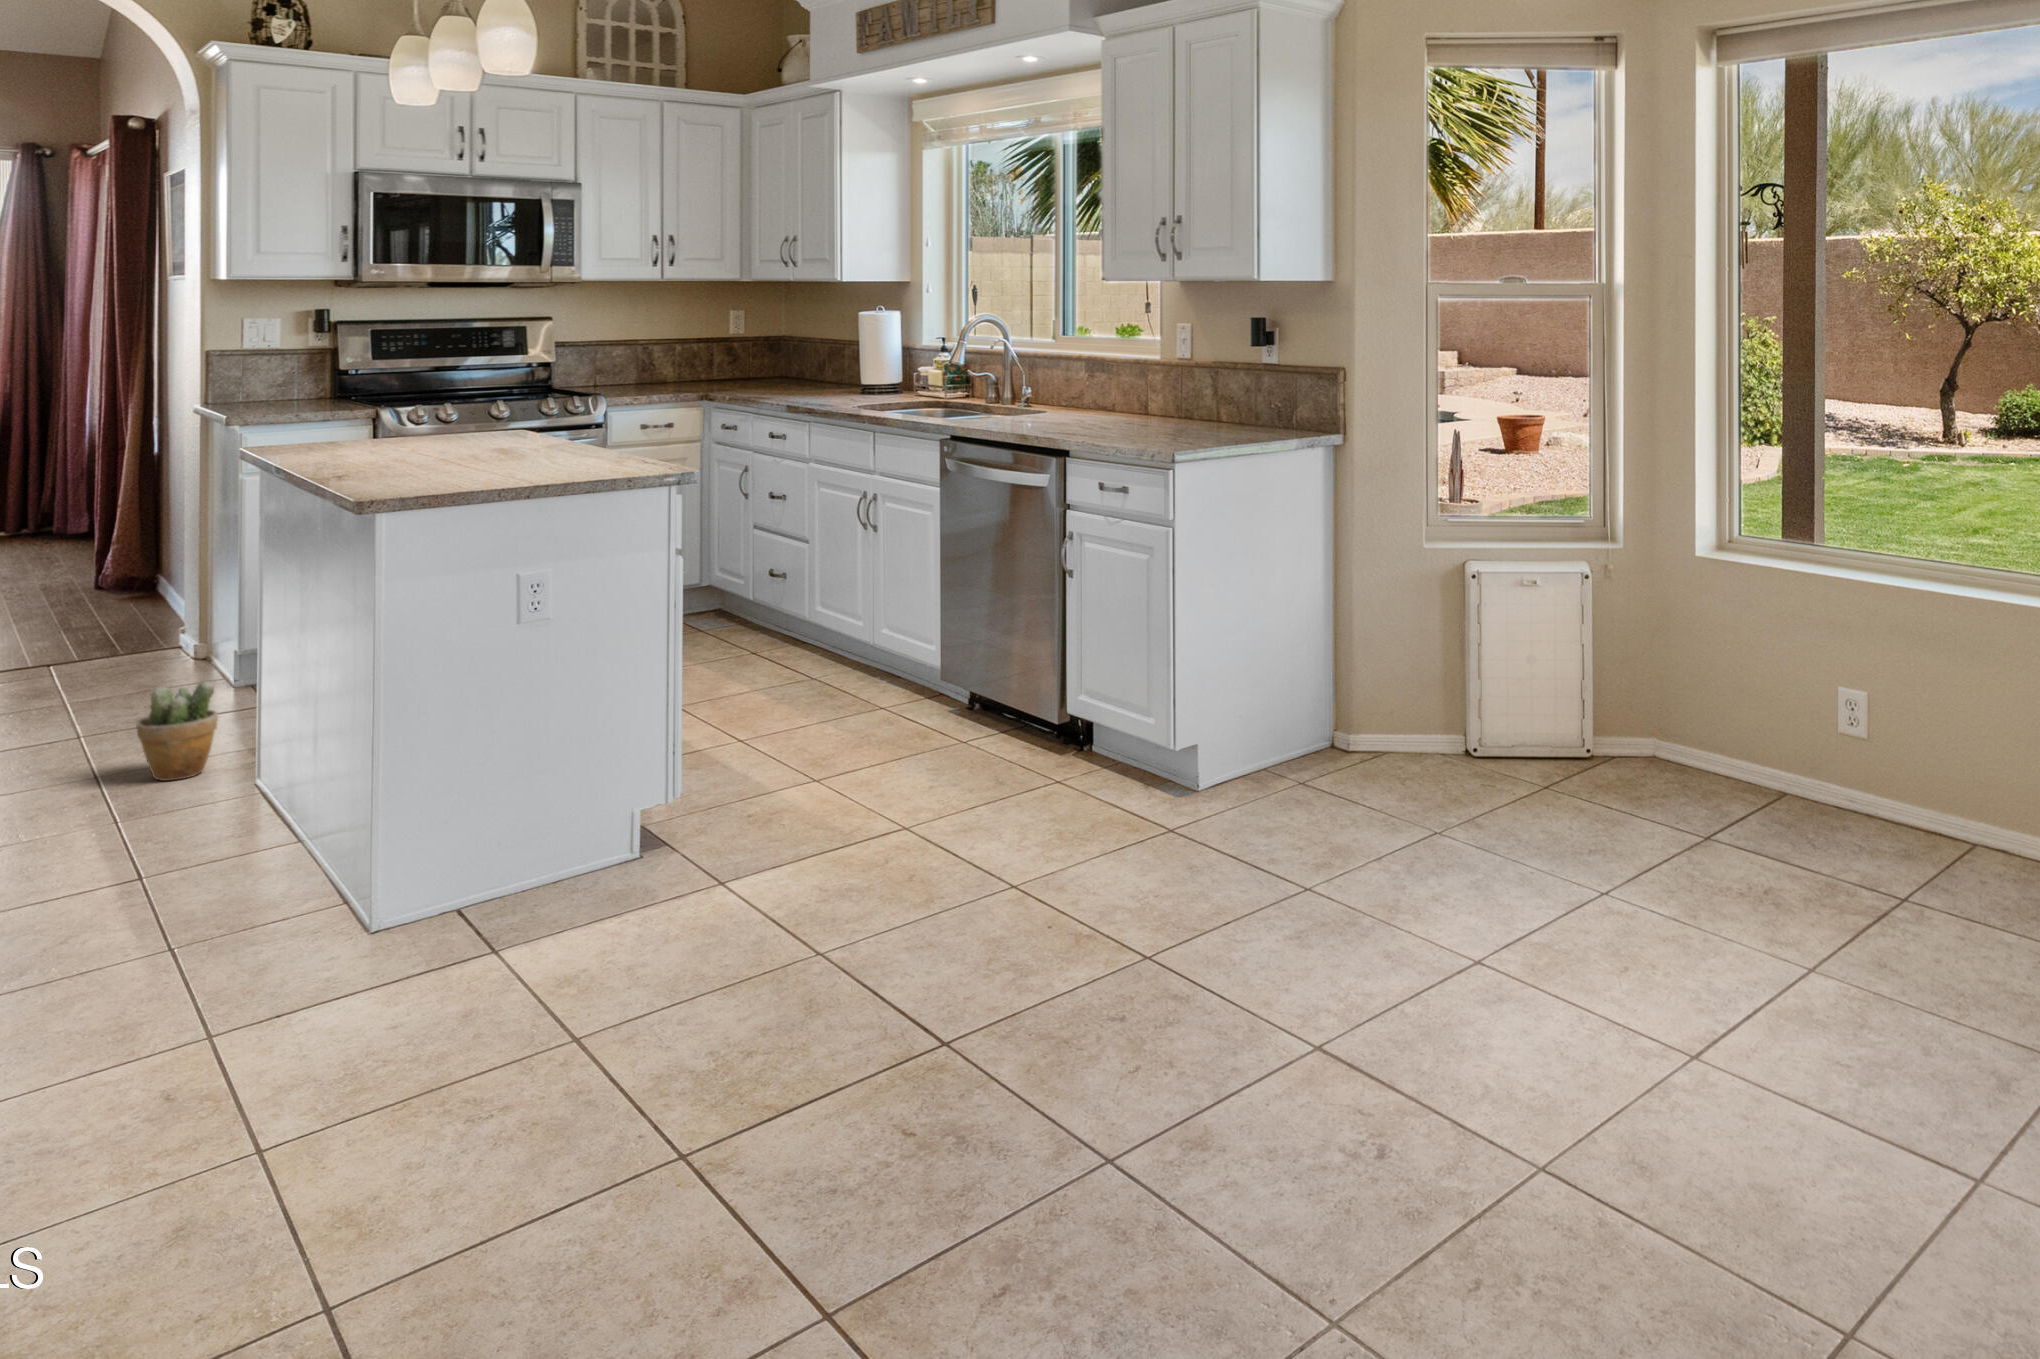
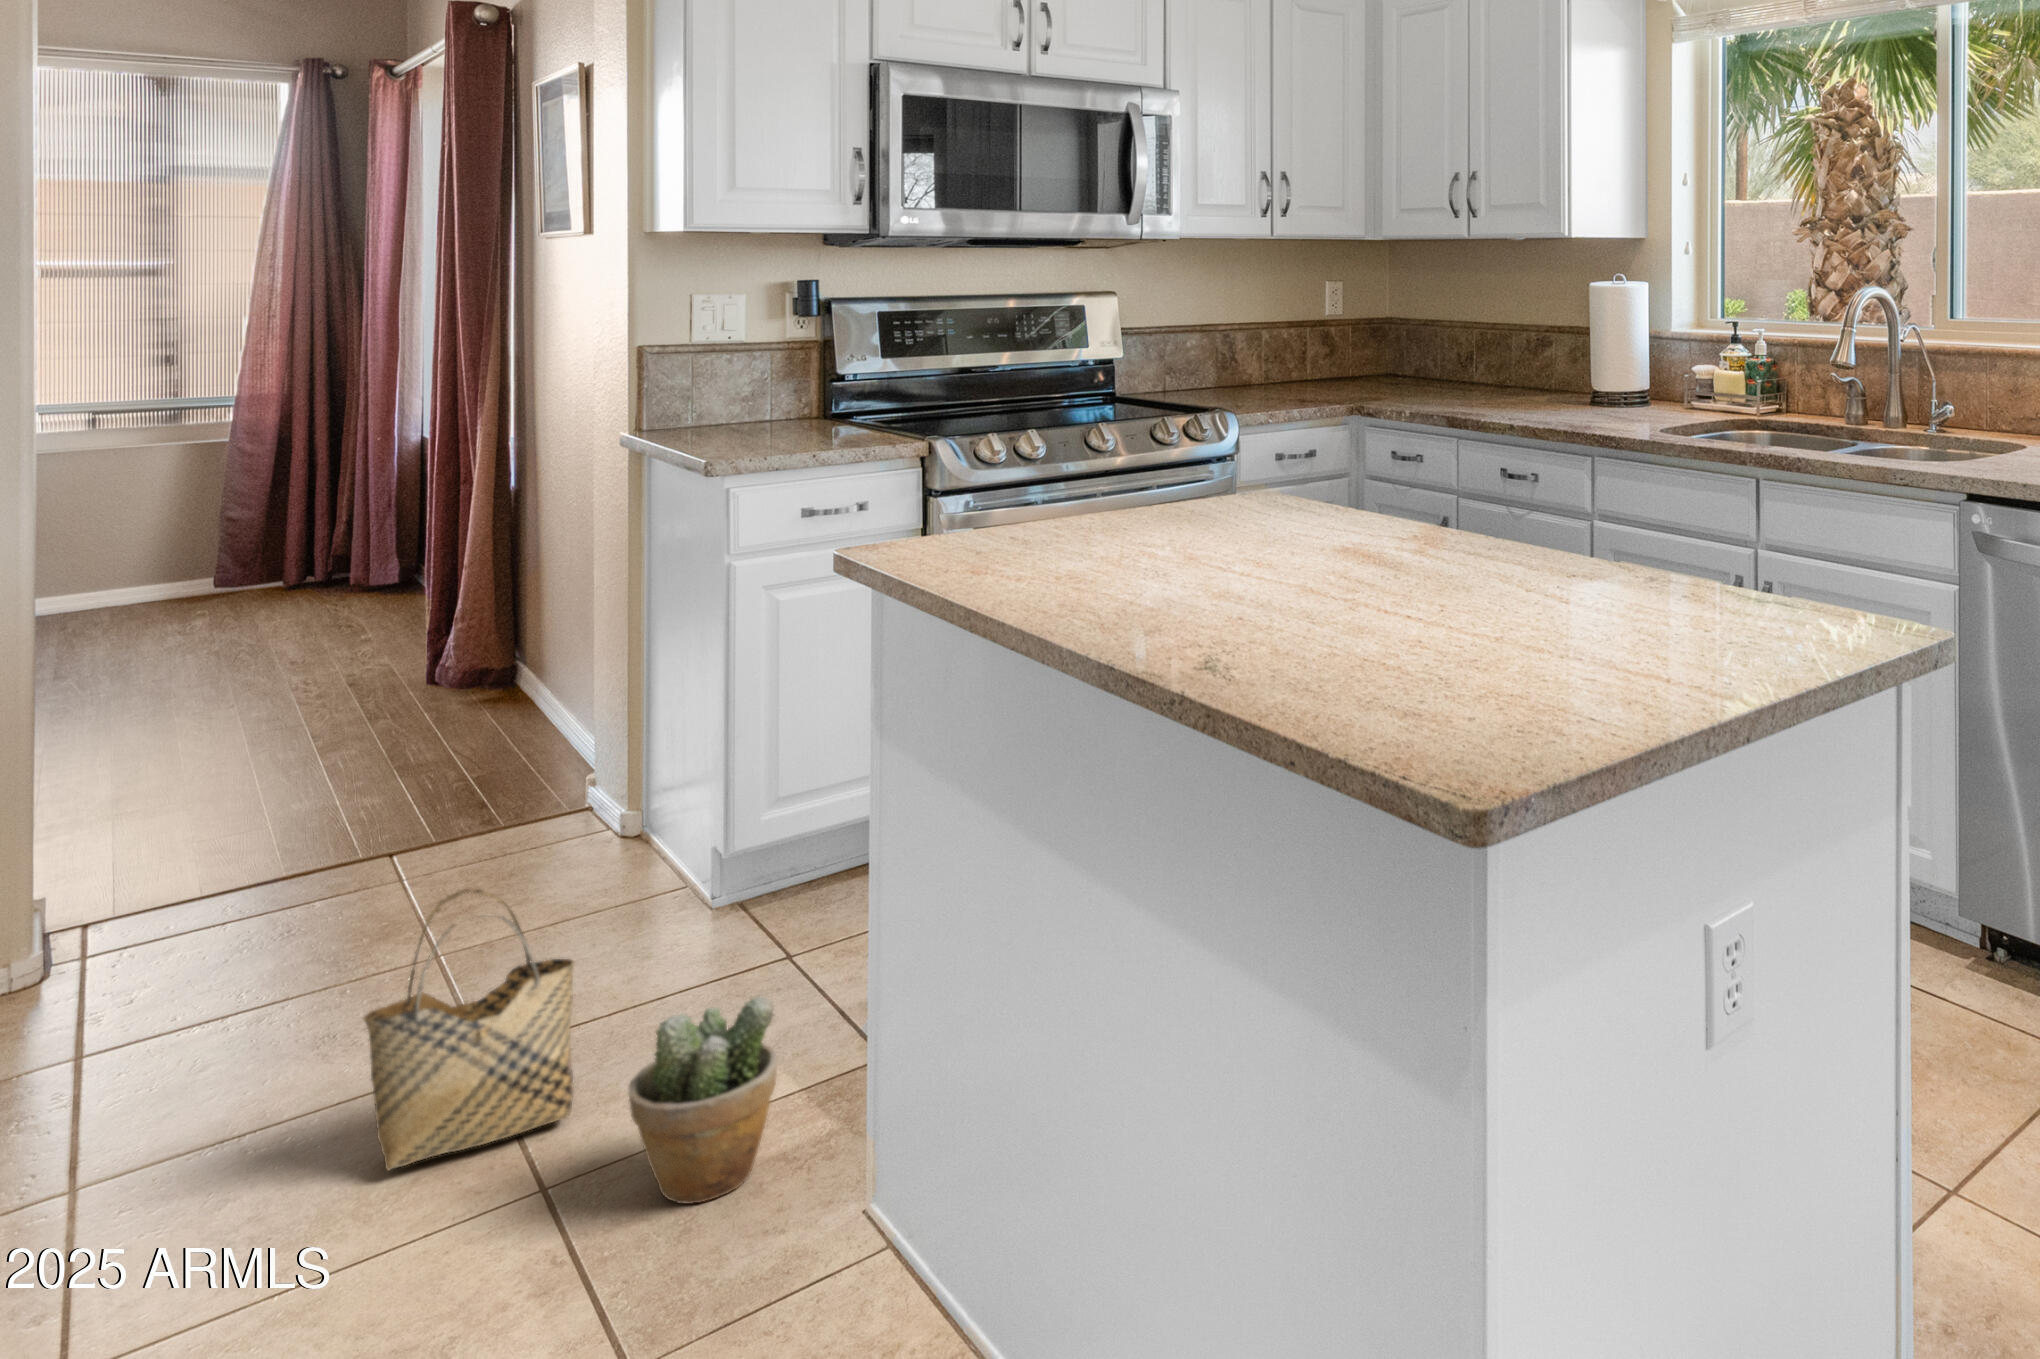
woven basket: none [6,634,122,768] -> present [363,889,574,1170]

